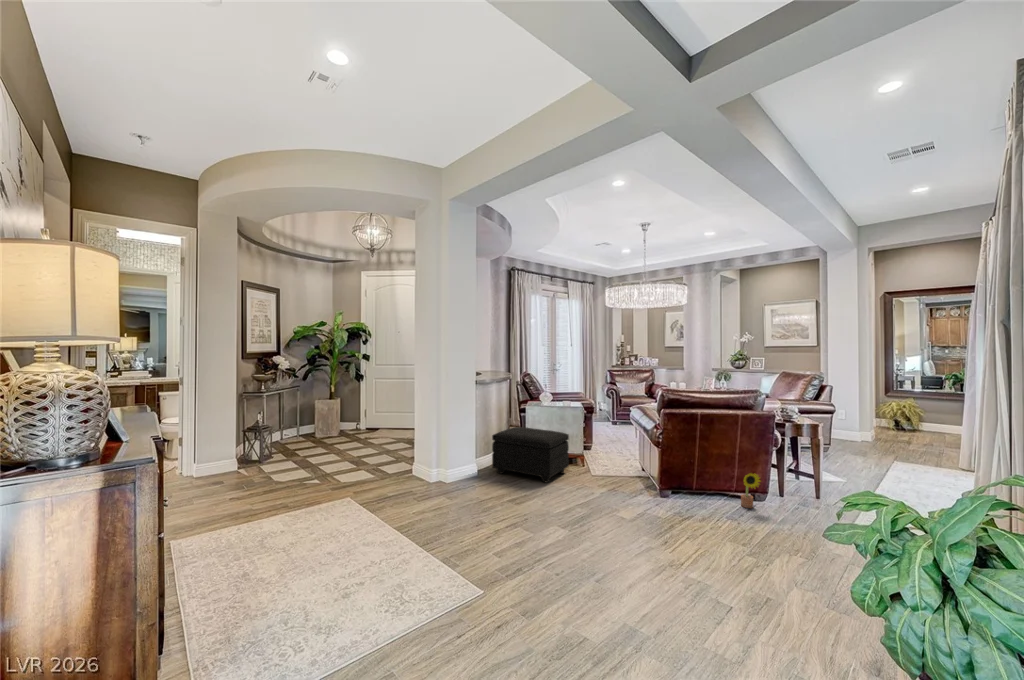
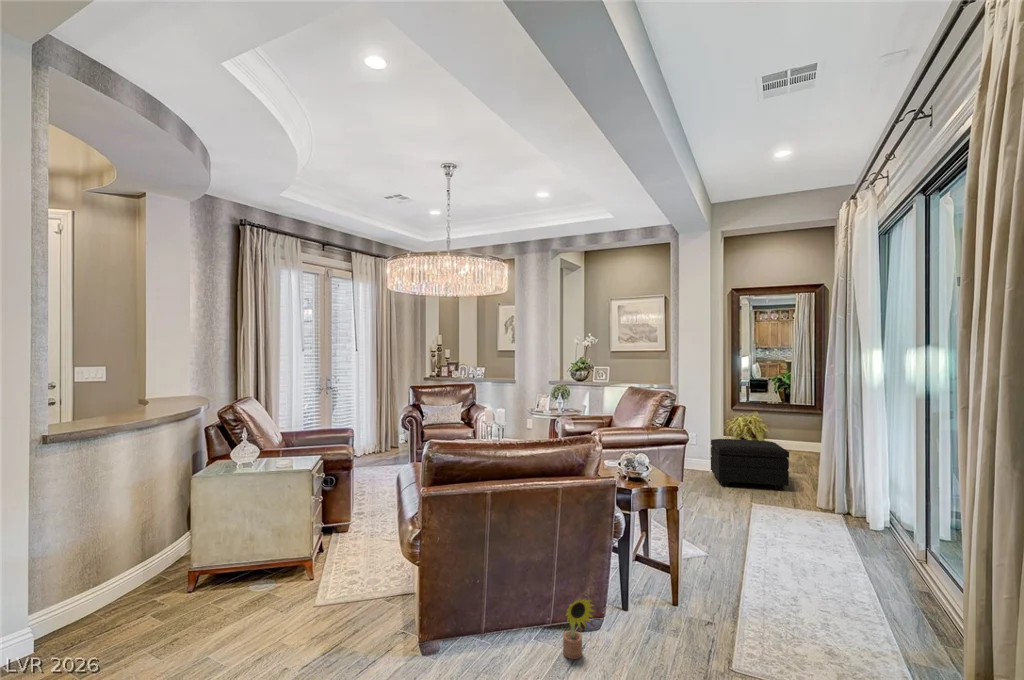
footstool: present [492,427,569,482] -> present [711,439,789,490]

